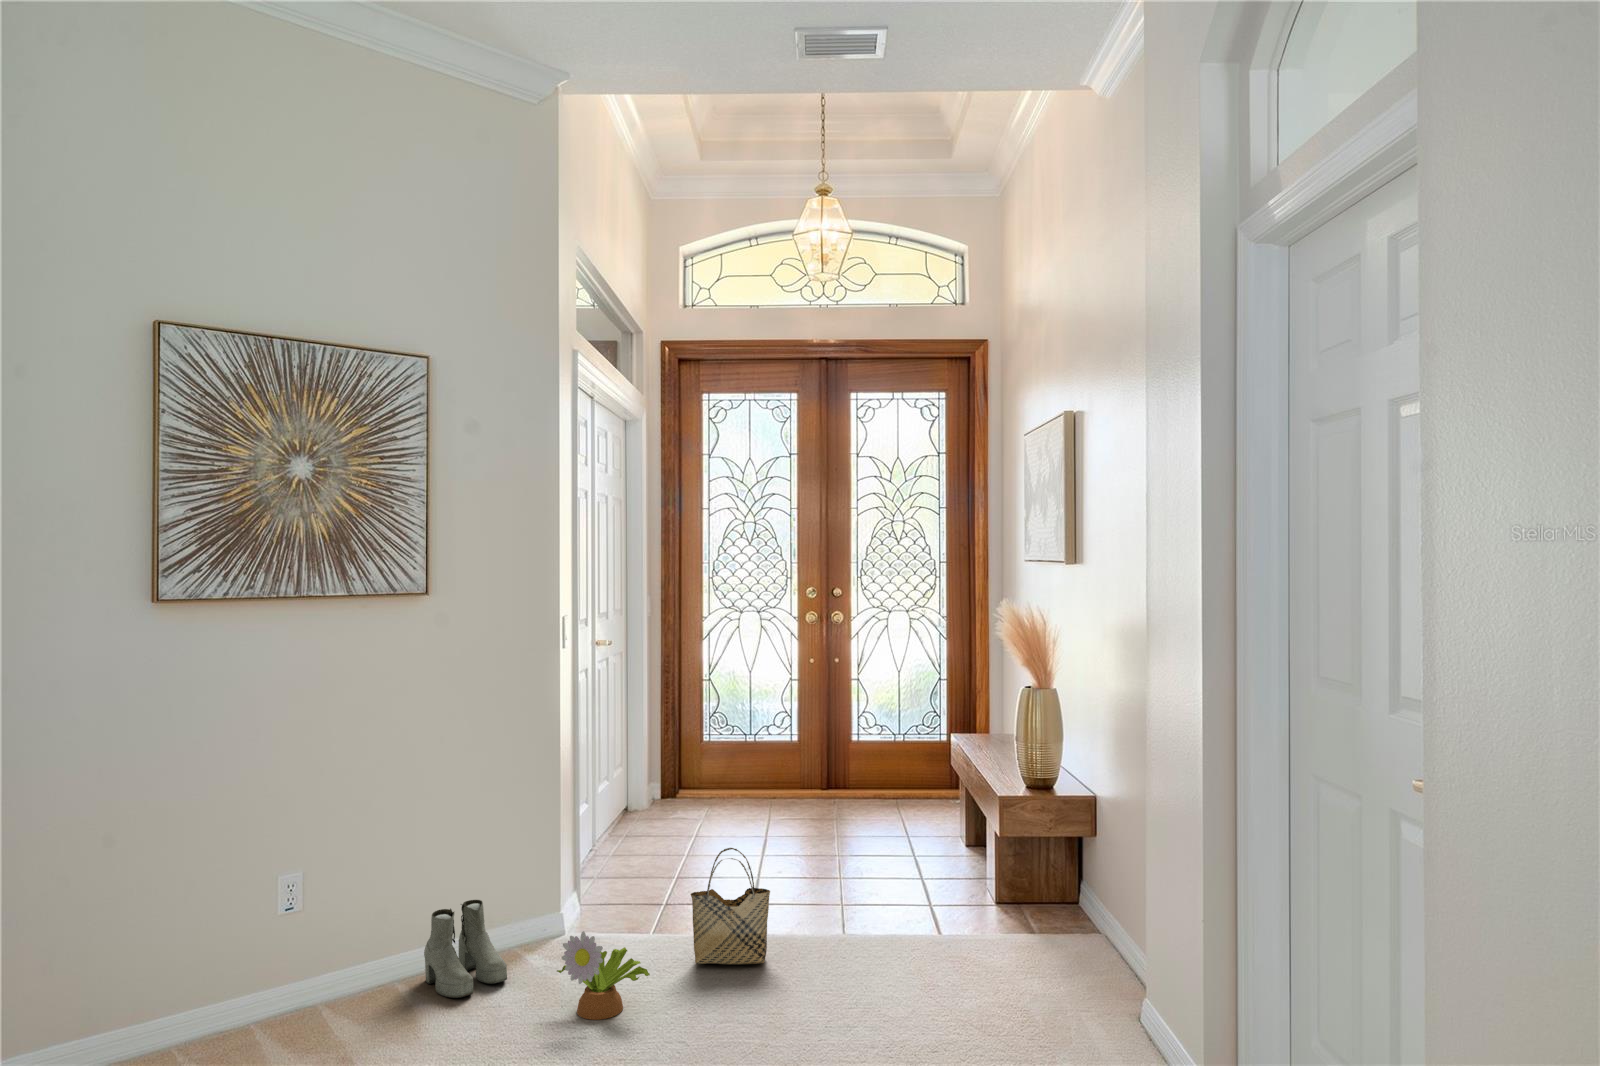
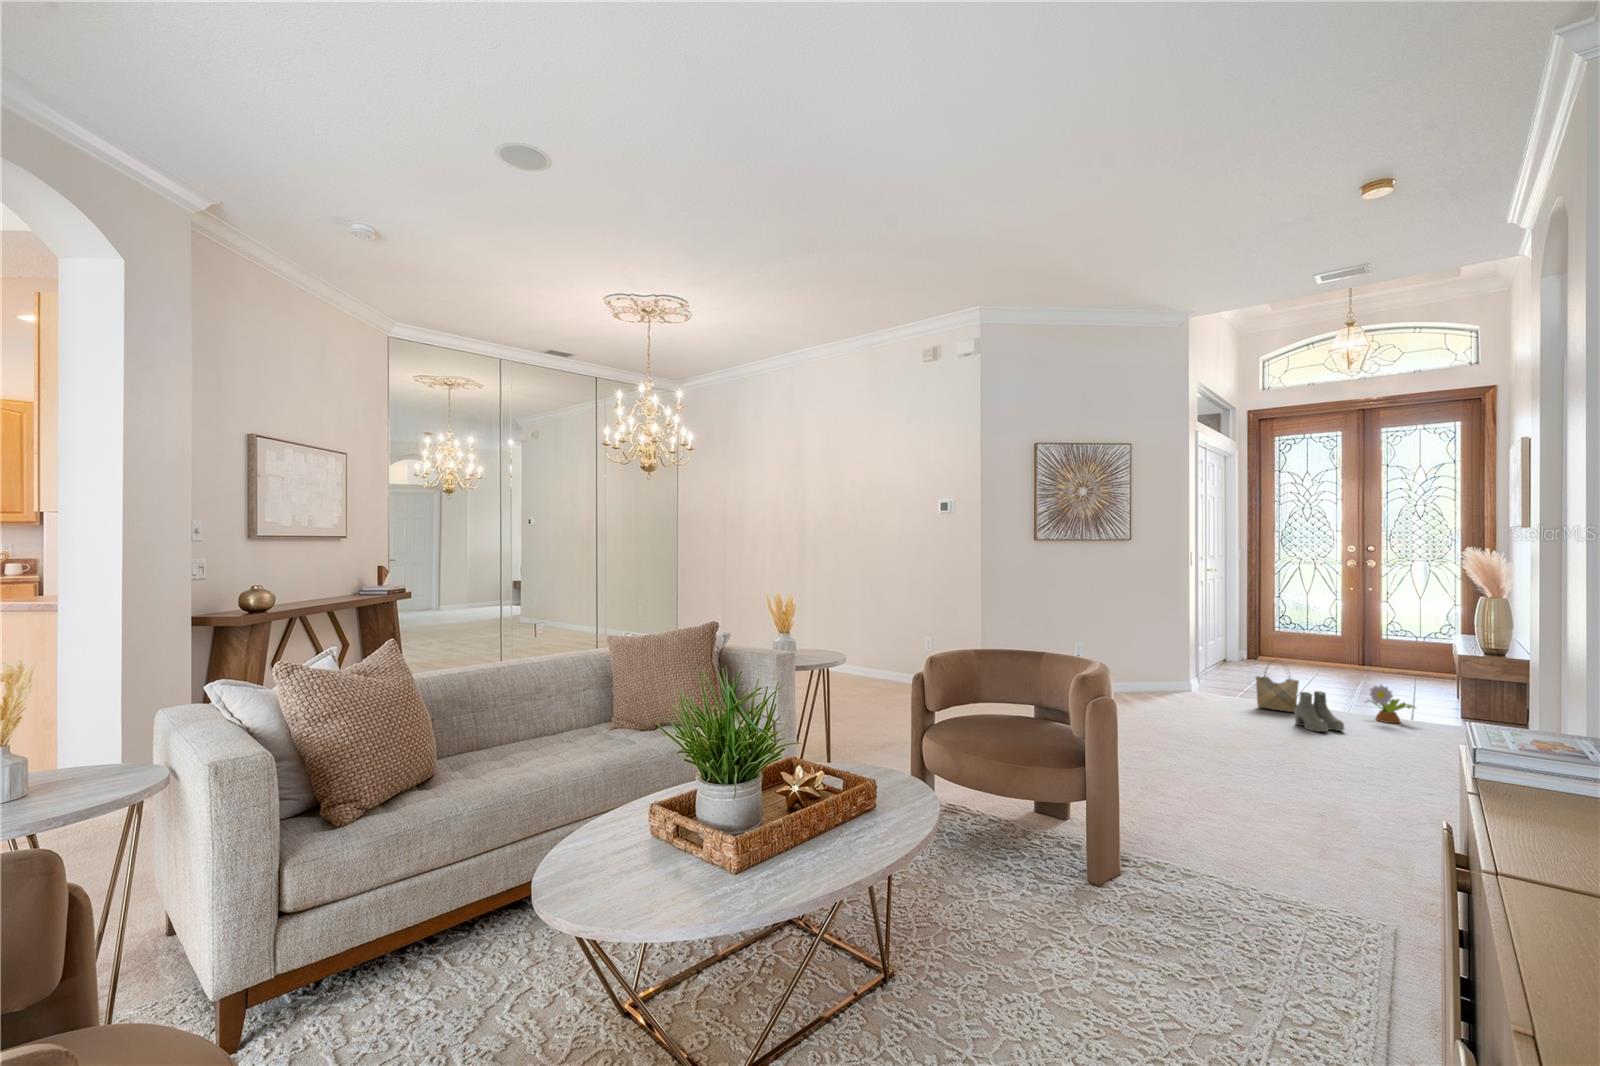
boots: present [424,900,507,998] -> present [1294,691,1344,732]
decorative plant: present [557,931,650,1020] -> present [1366,685,1414,723]

